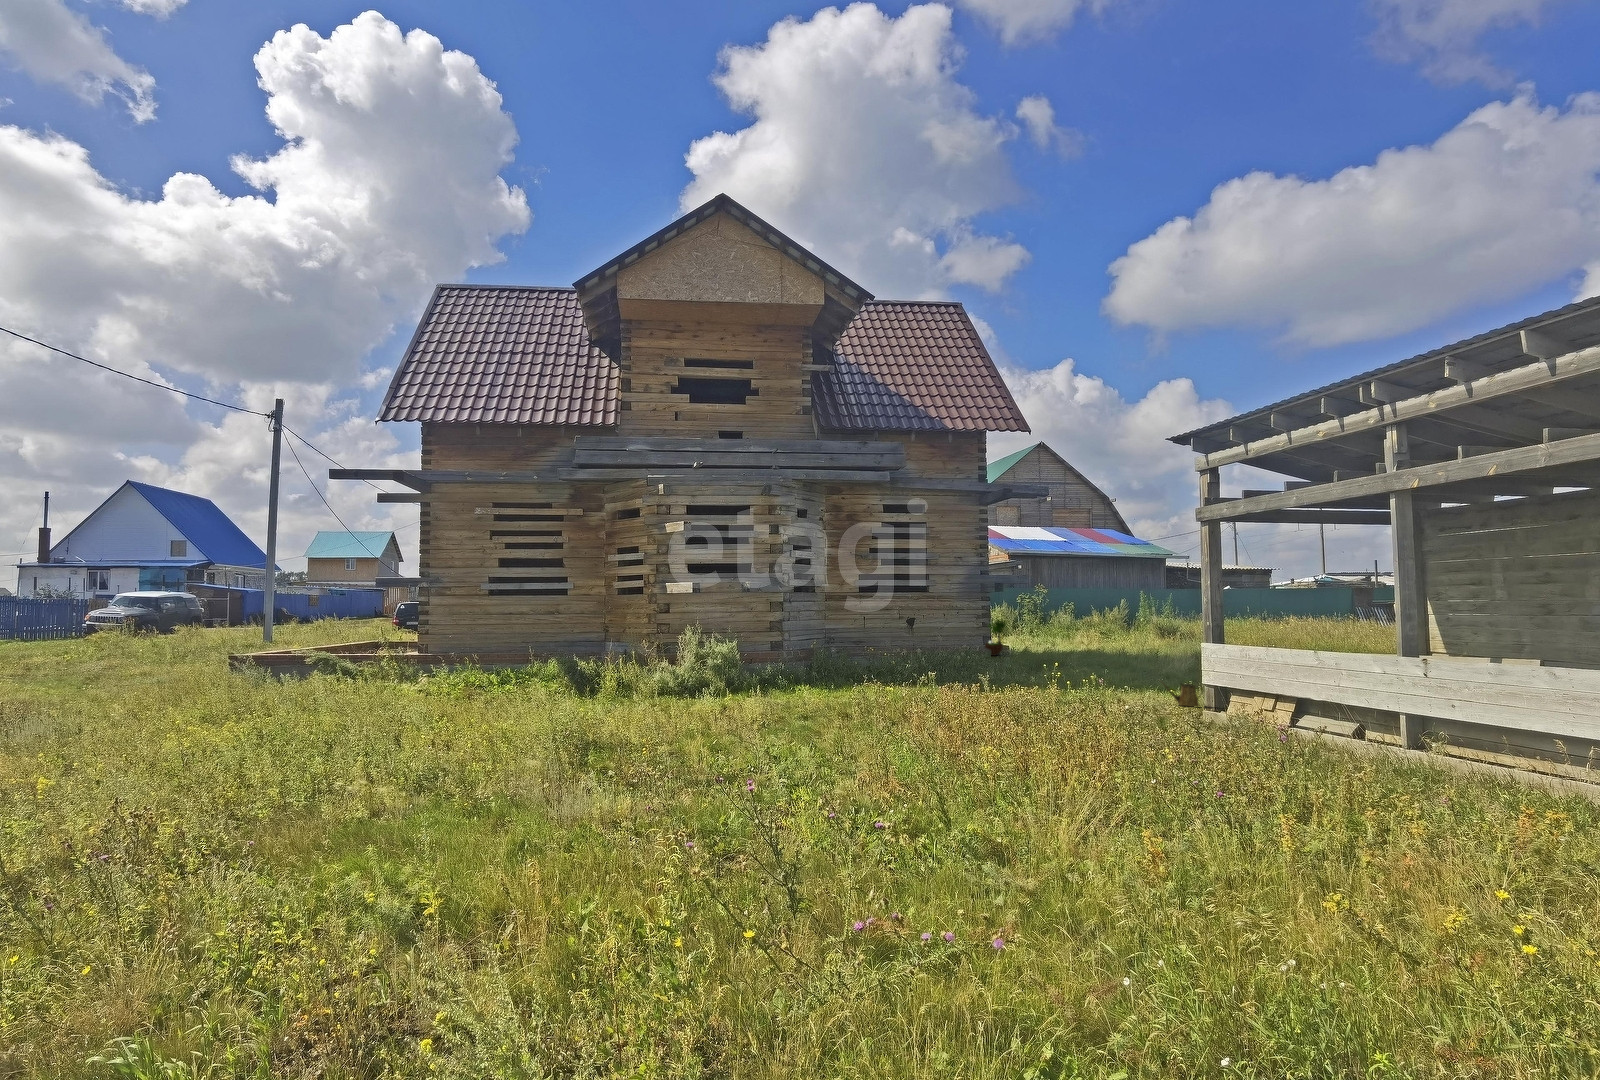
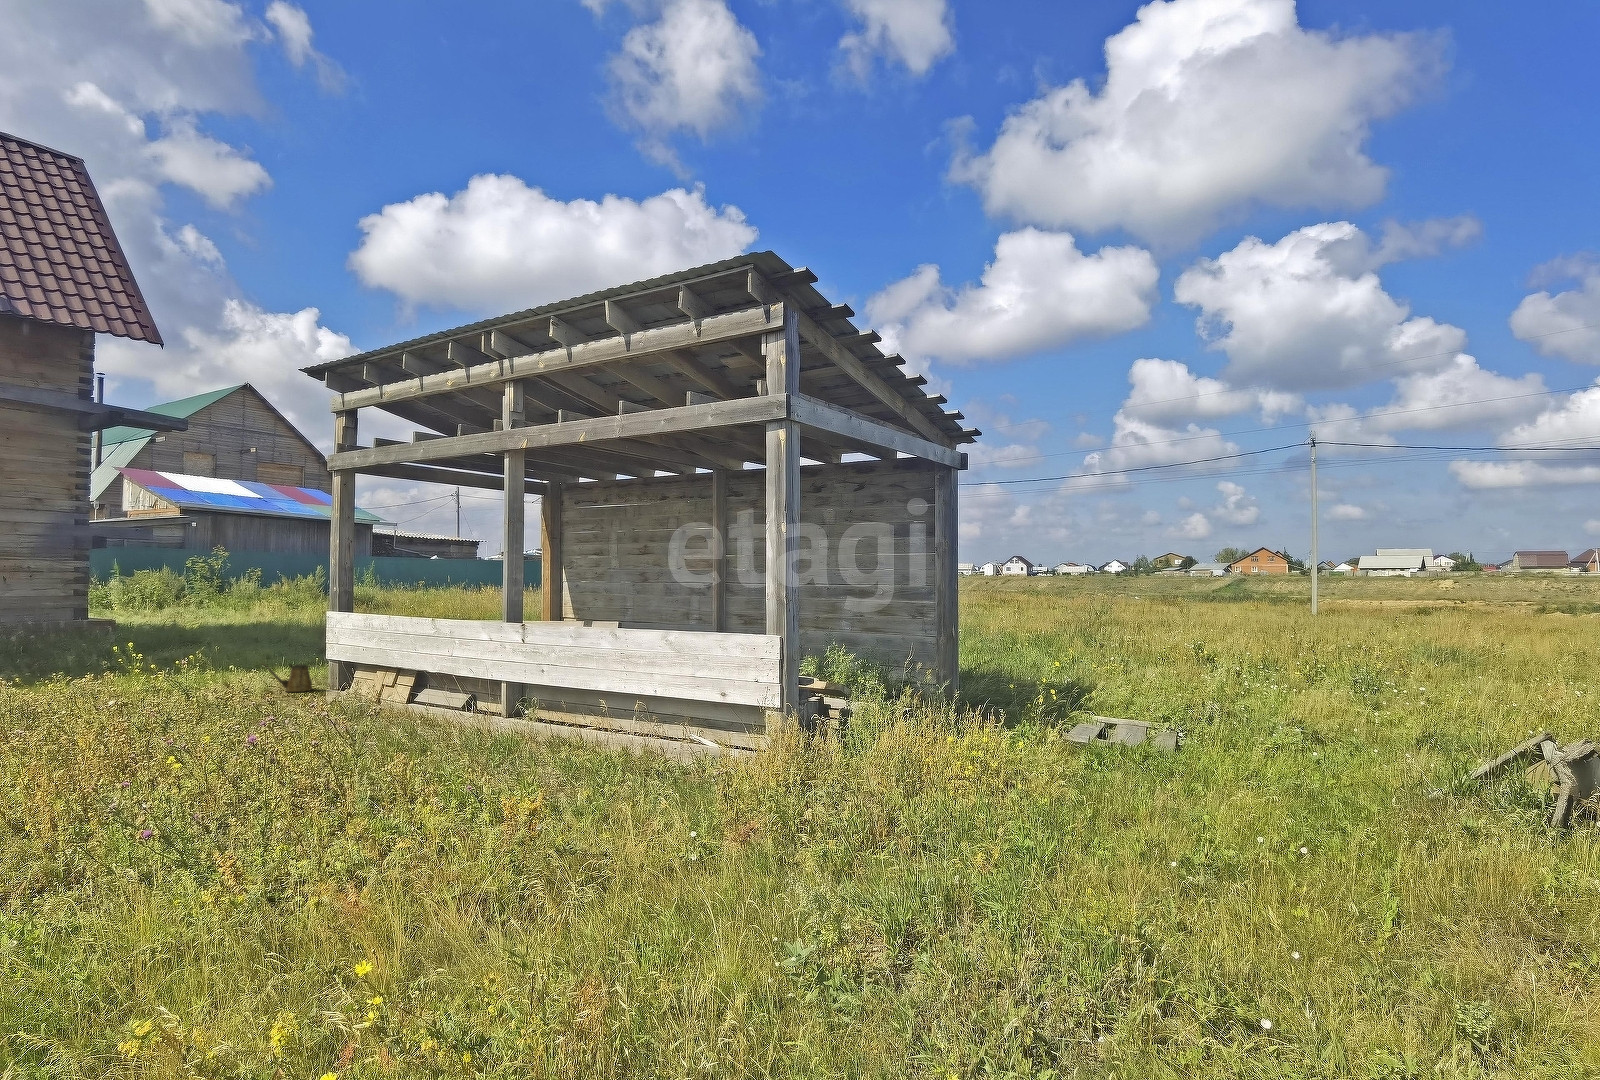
potted tree: present [985,620,1007,655] -> none [66,585,109,640]

